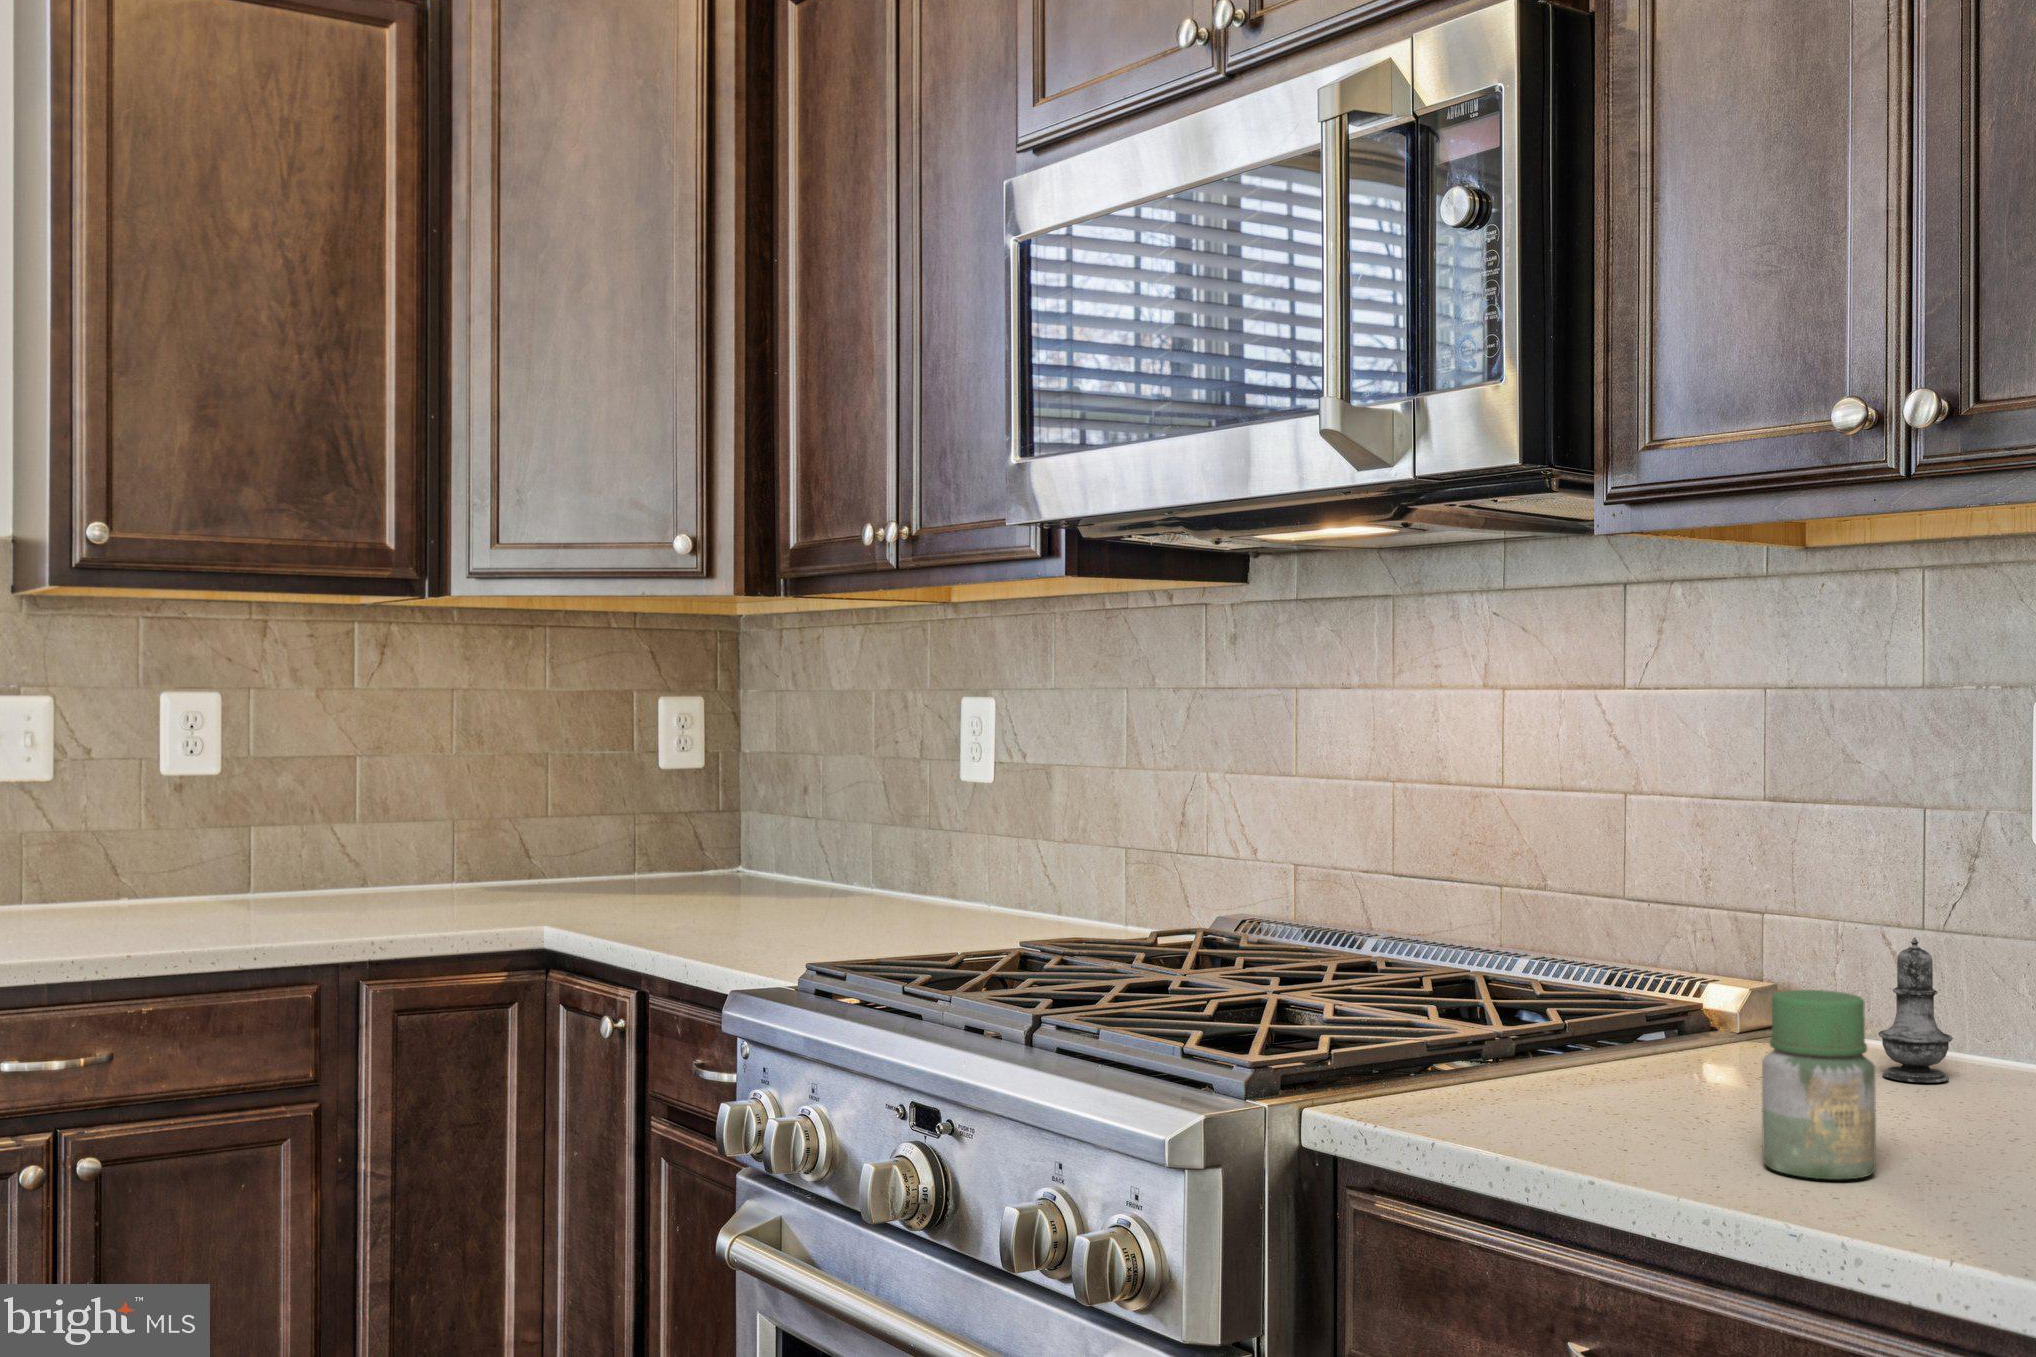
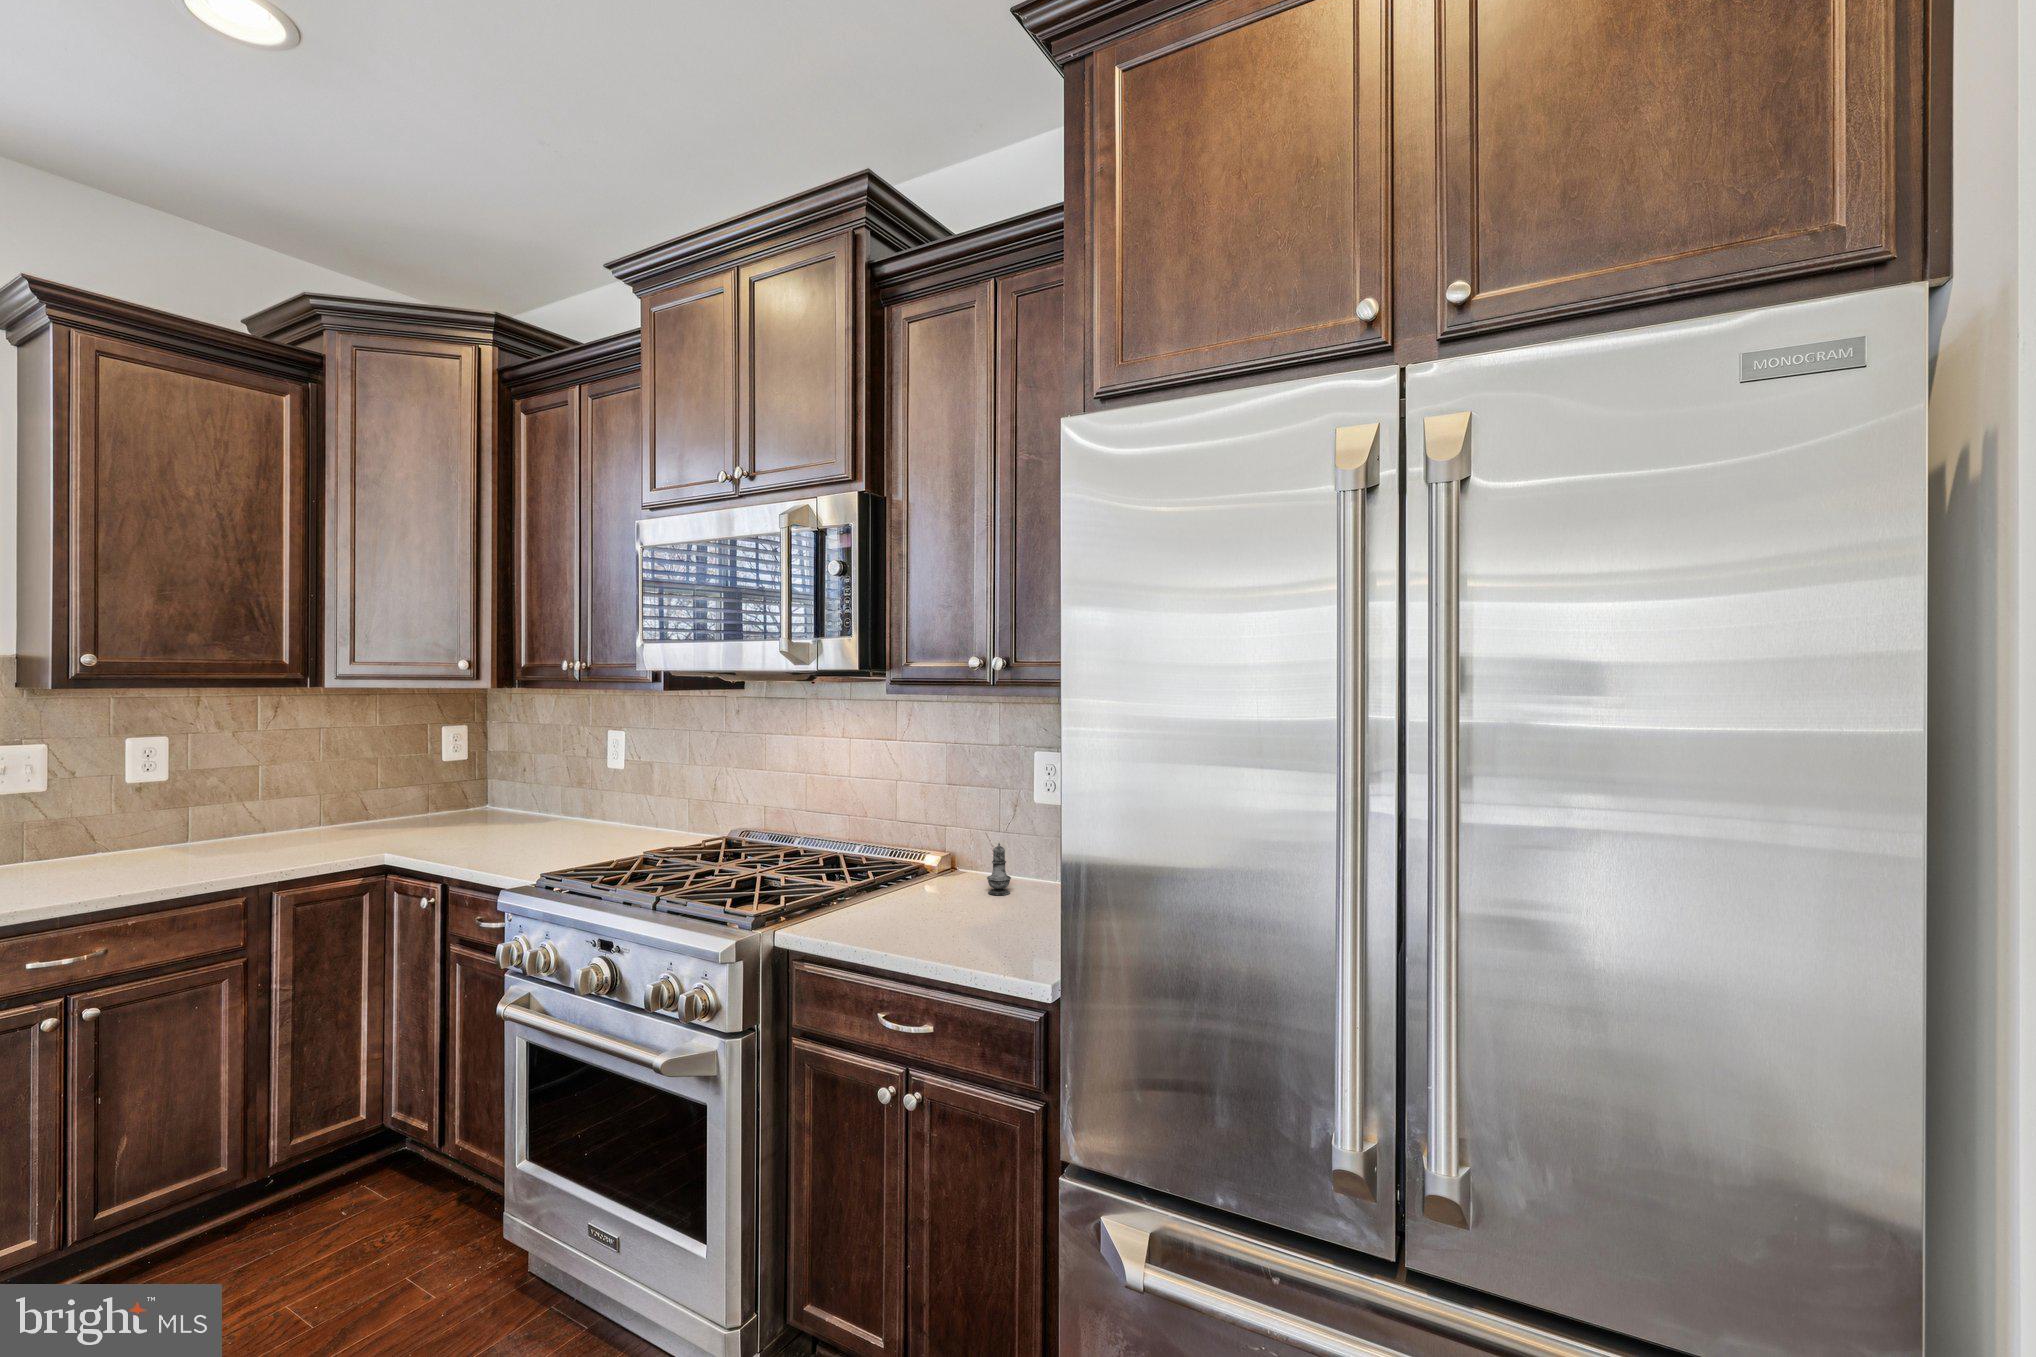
jar: present [1762,990,1876,1179] -> none [946,877,984,946]

